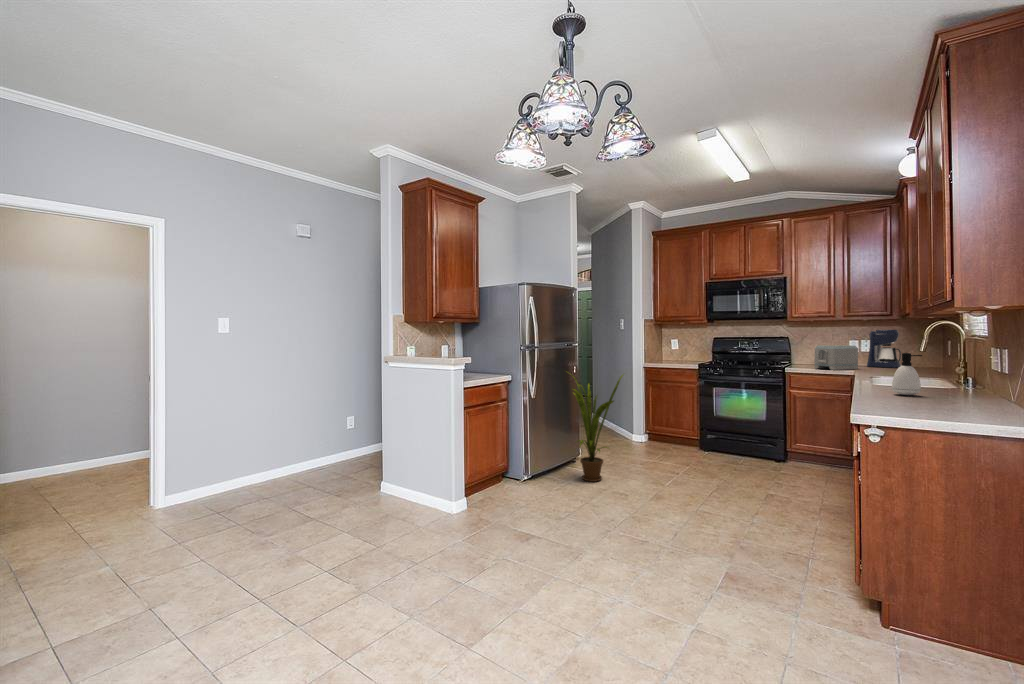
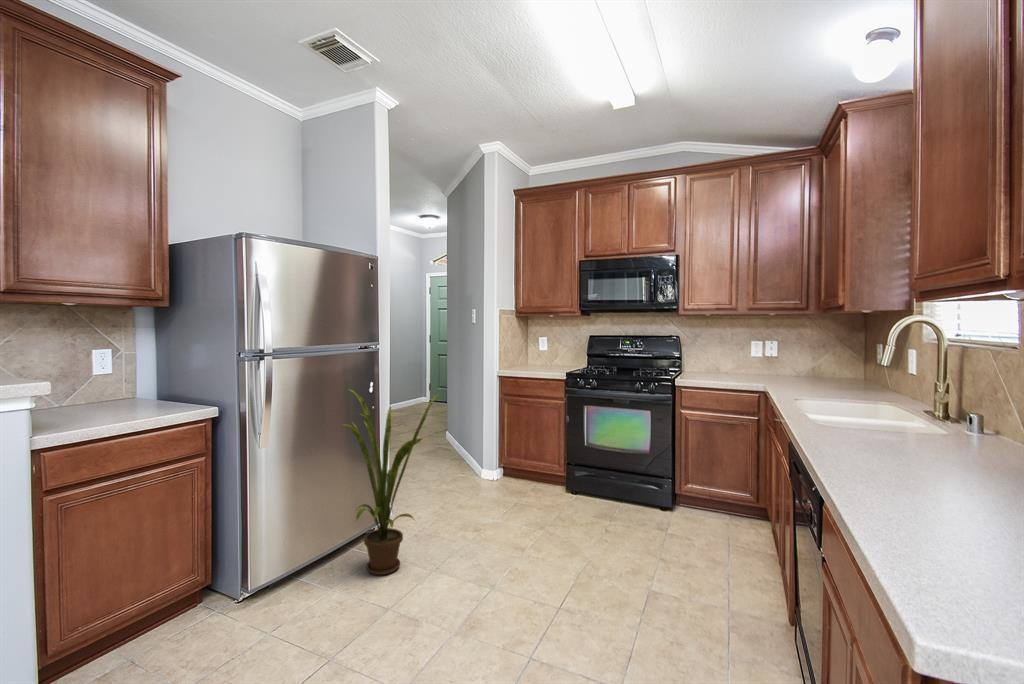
coffee maker: present [867,330,901,368] -> none [773,329,815,379]
toaster: present [814,345,858,370] -> none [713,349,768,385]
soap dispenser: present [892,353,922,395] -> none [880,382,943,468]

